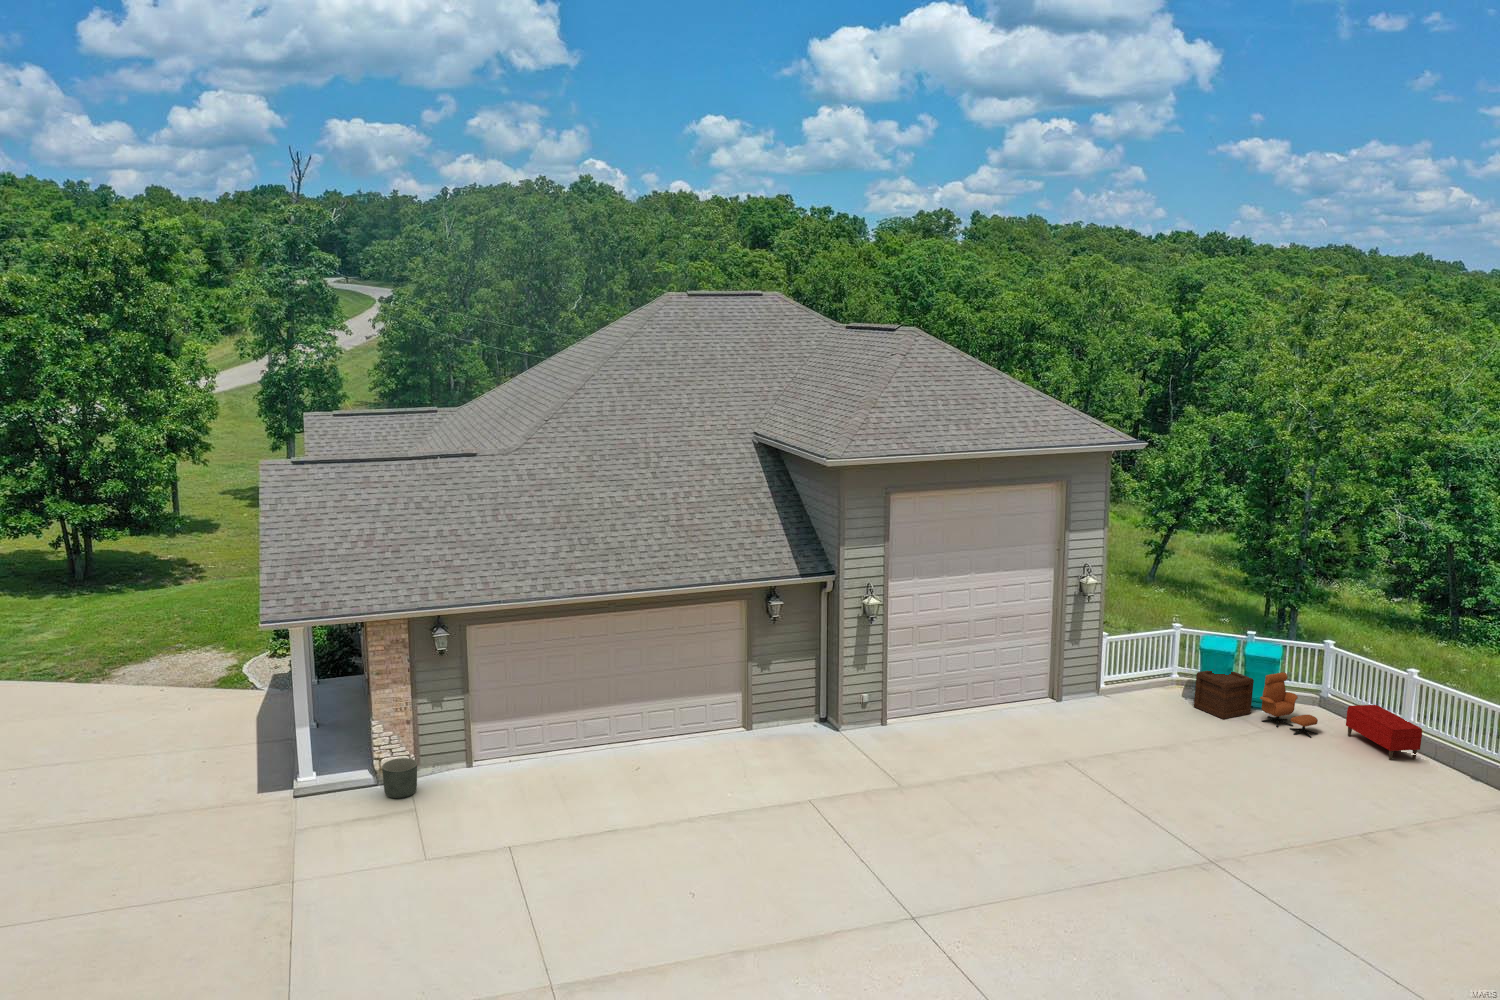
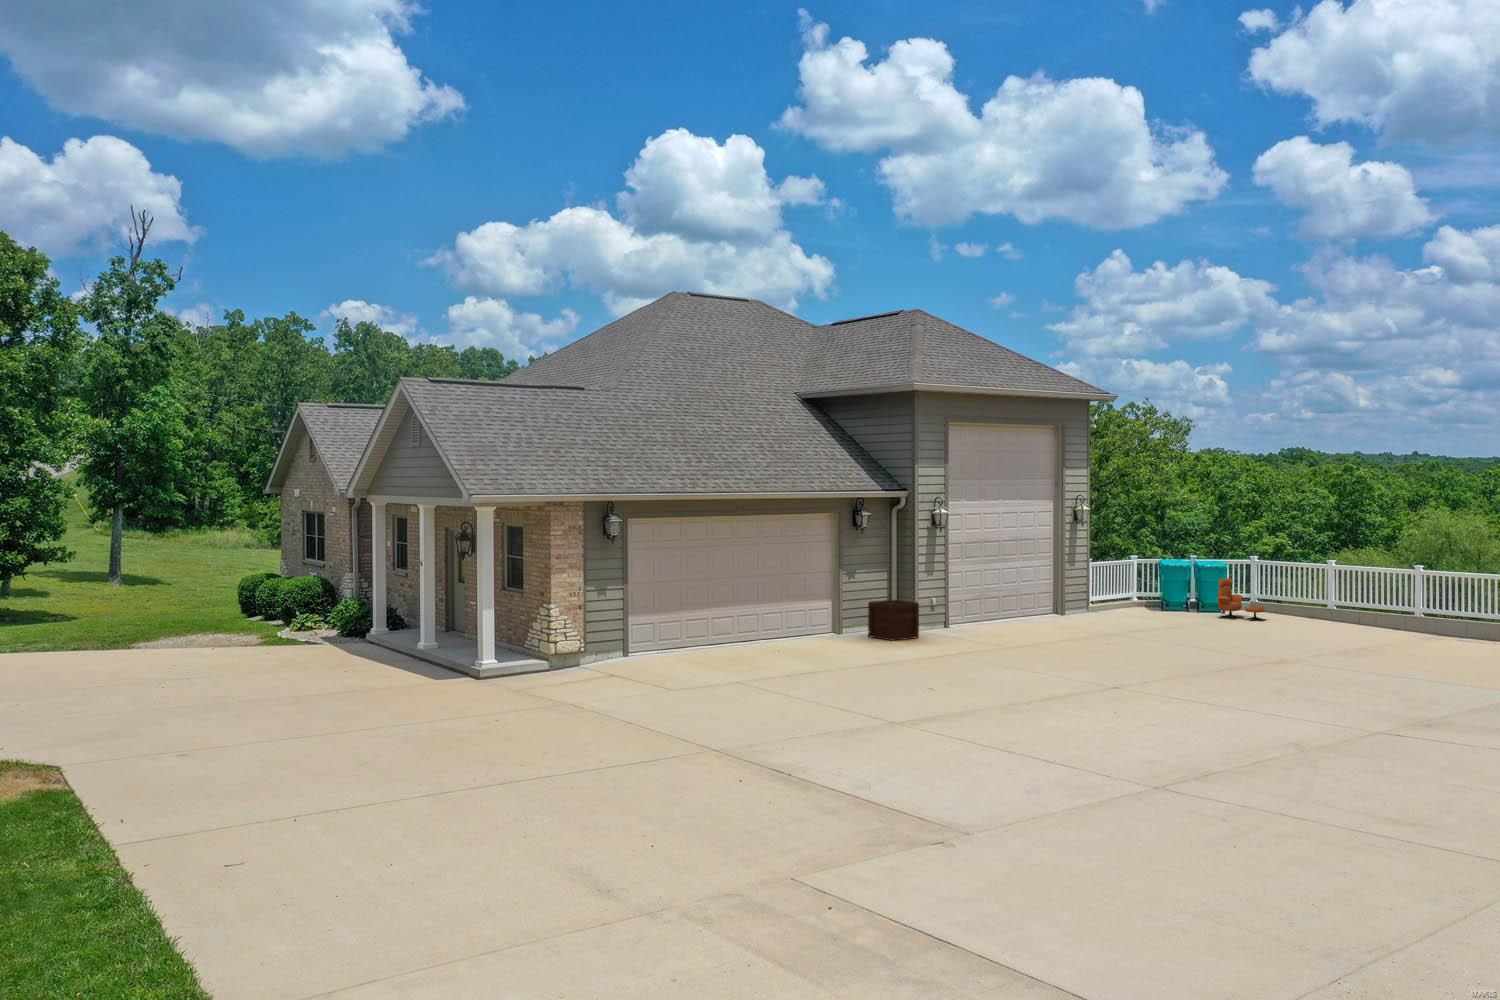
wooden crate: present [1194,671,1254,719] -> present [868,600,919,641]
bench: present [1346,705,1422,760] -> none [1284,594,1348,625]
planter: present [382,758,417,798] -> none [564,641,597,674]

